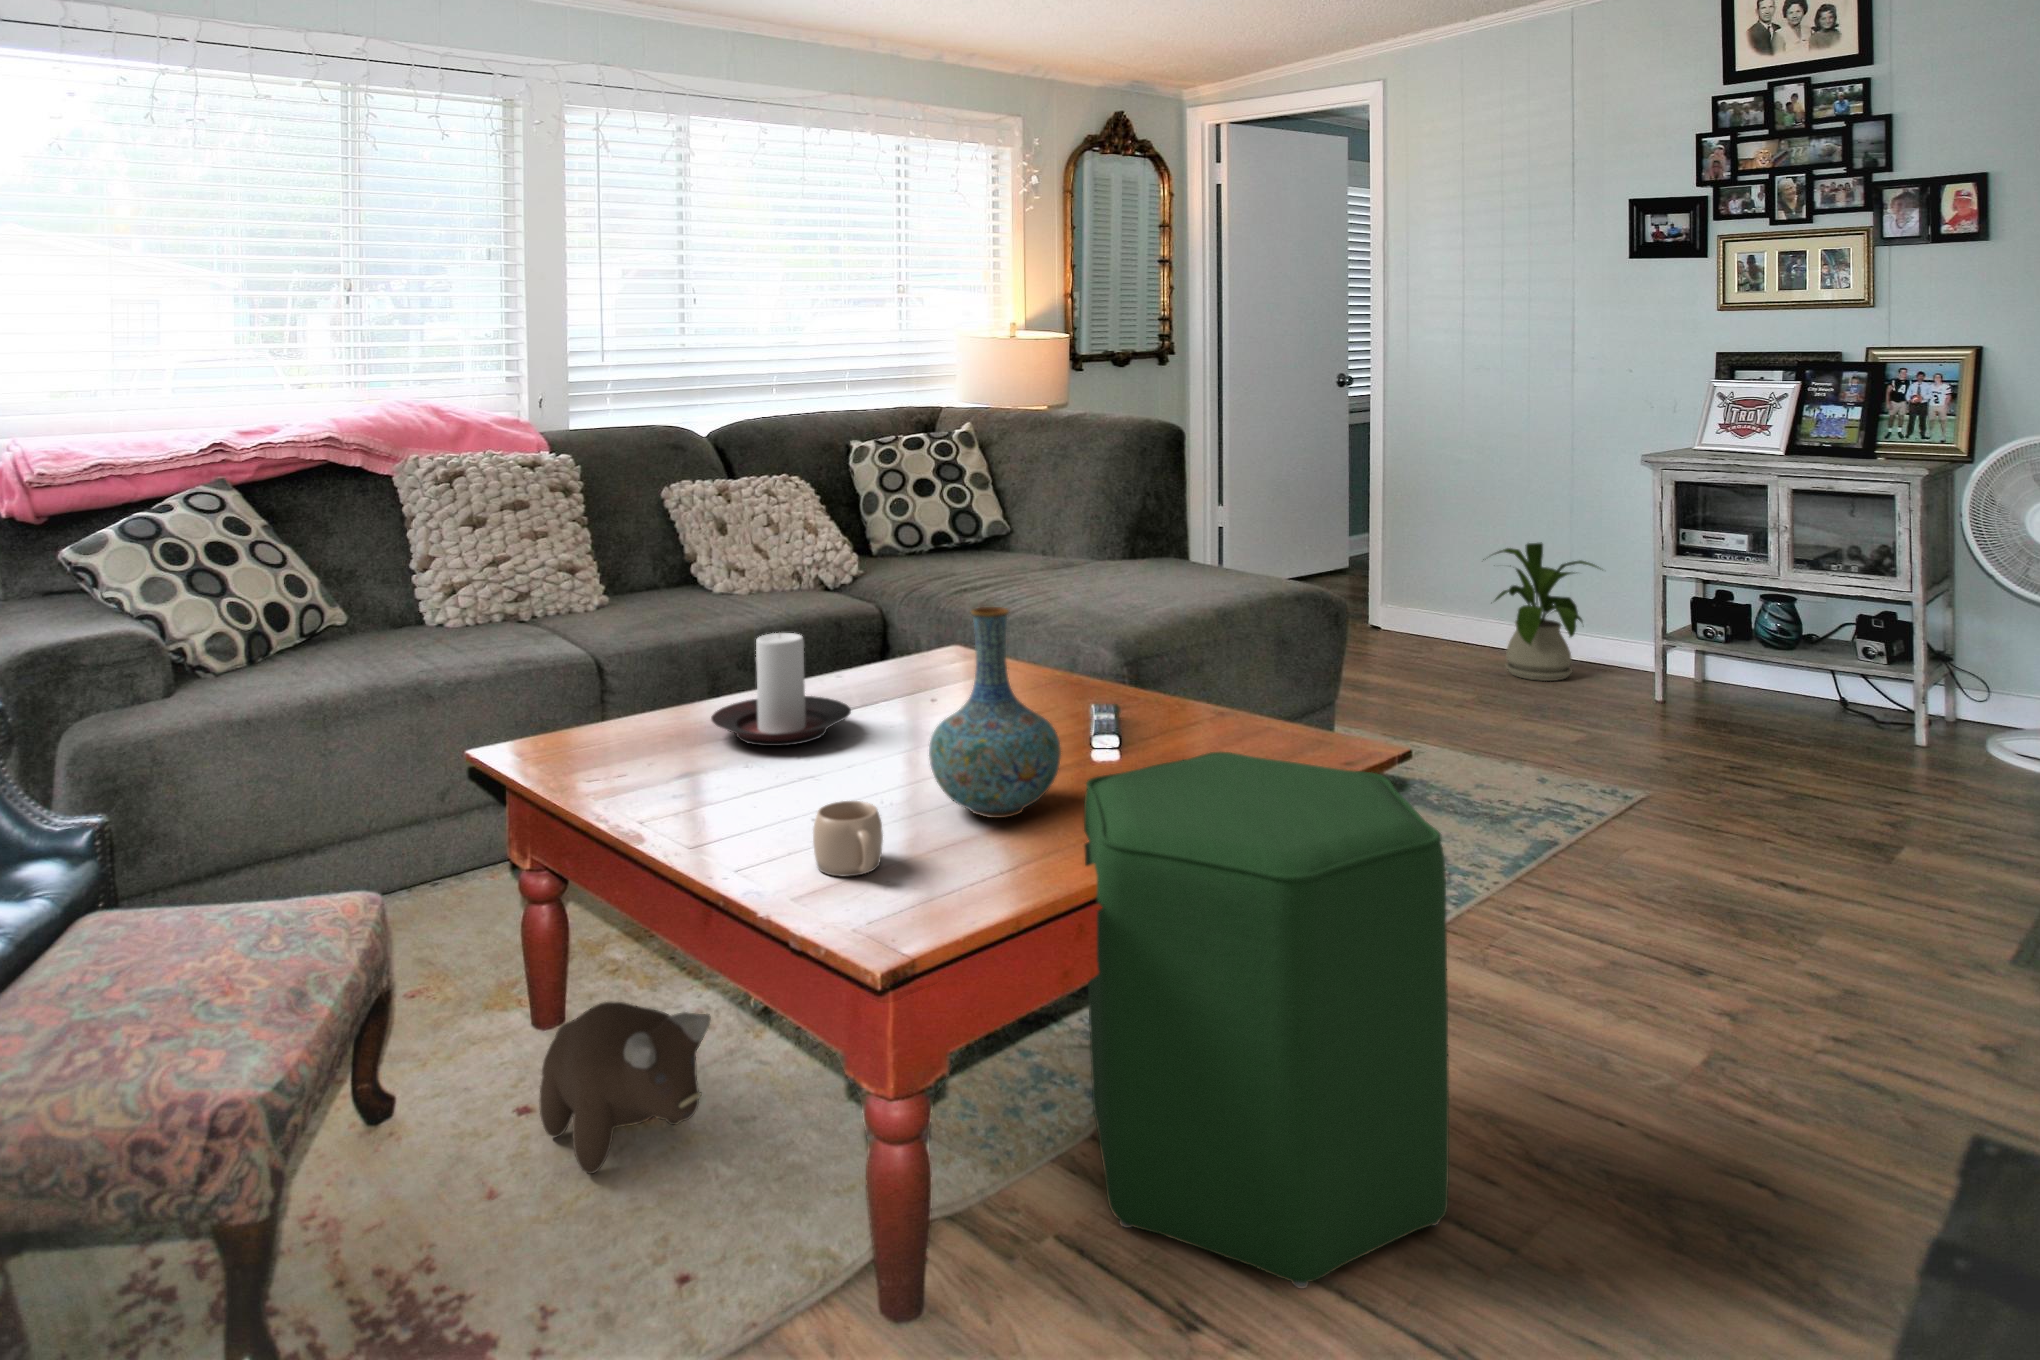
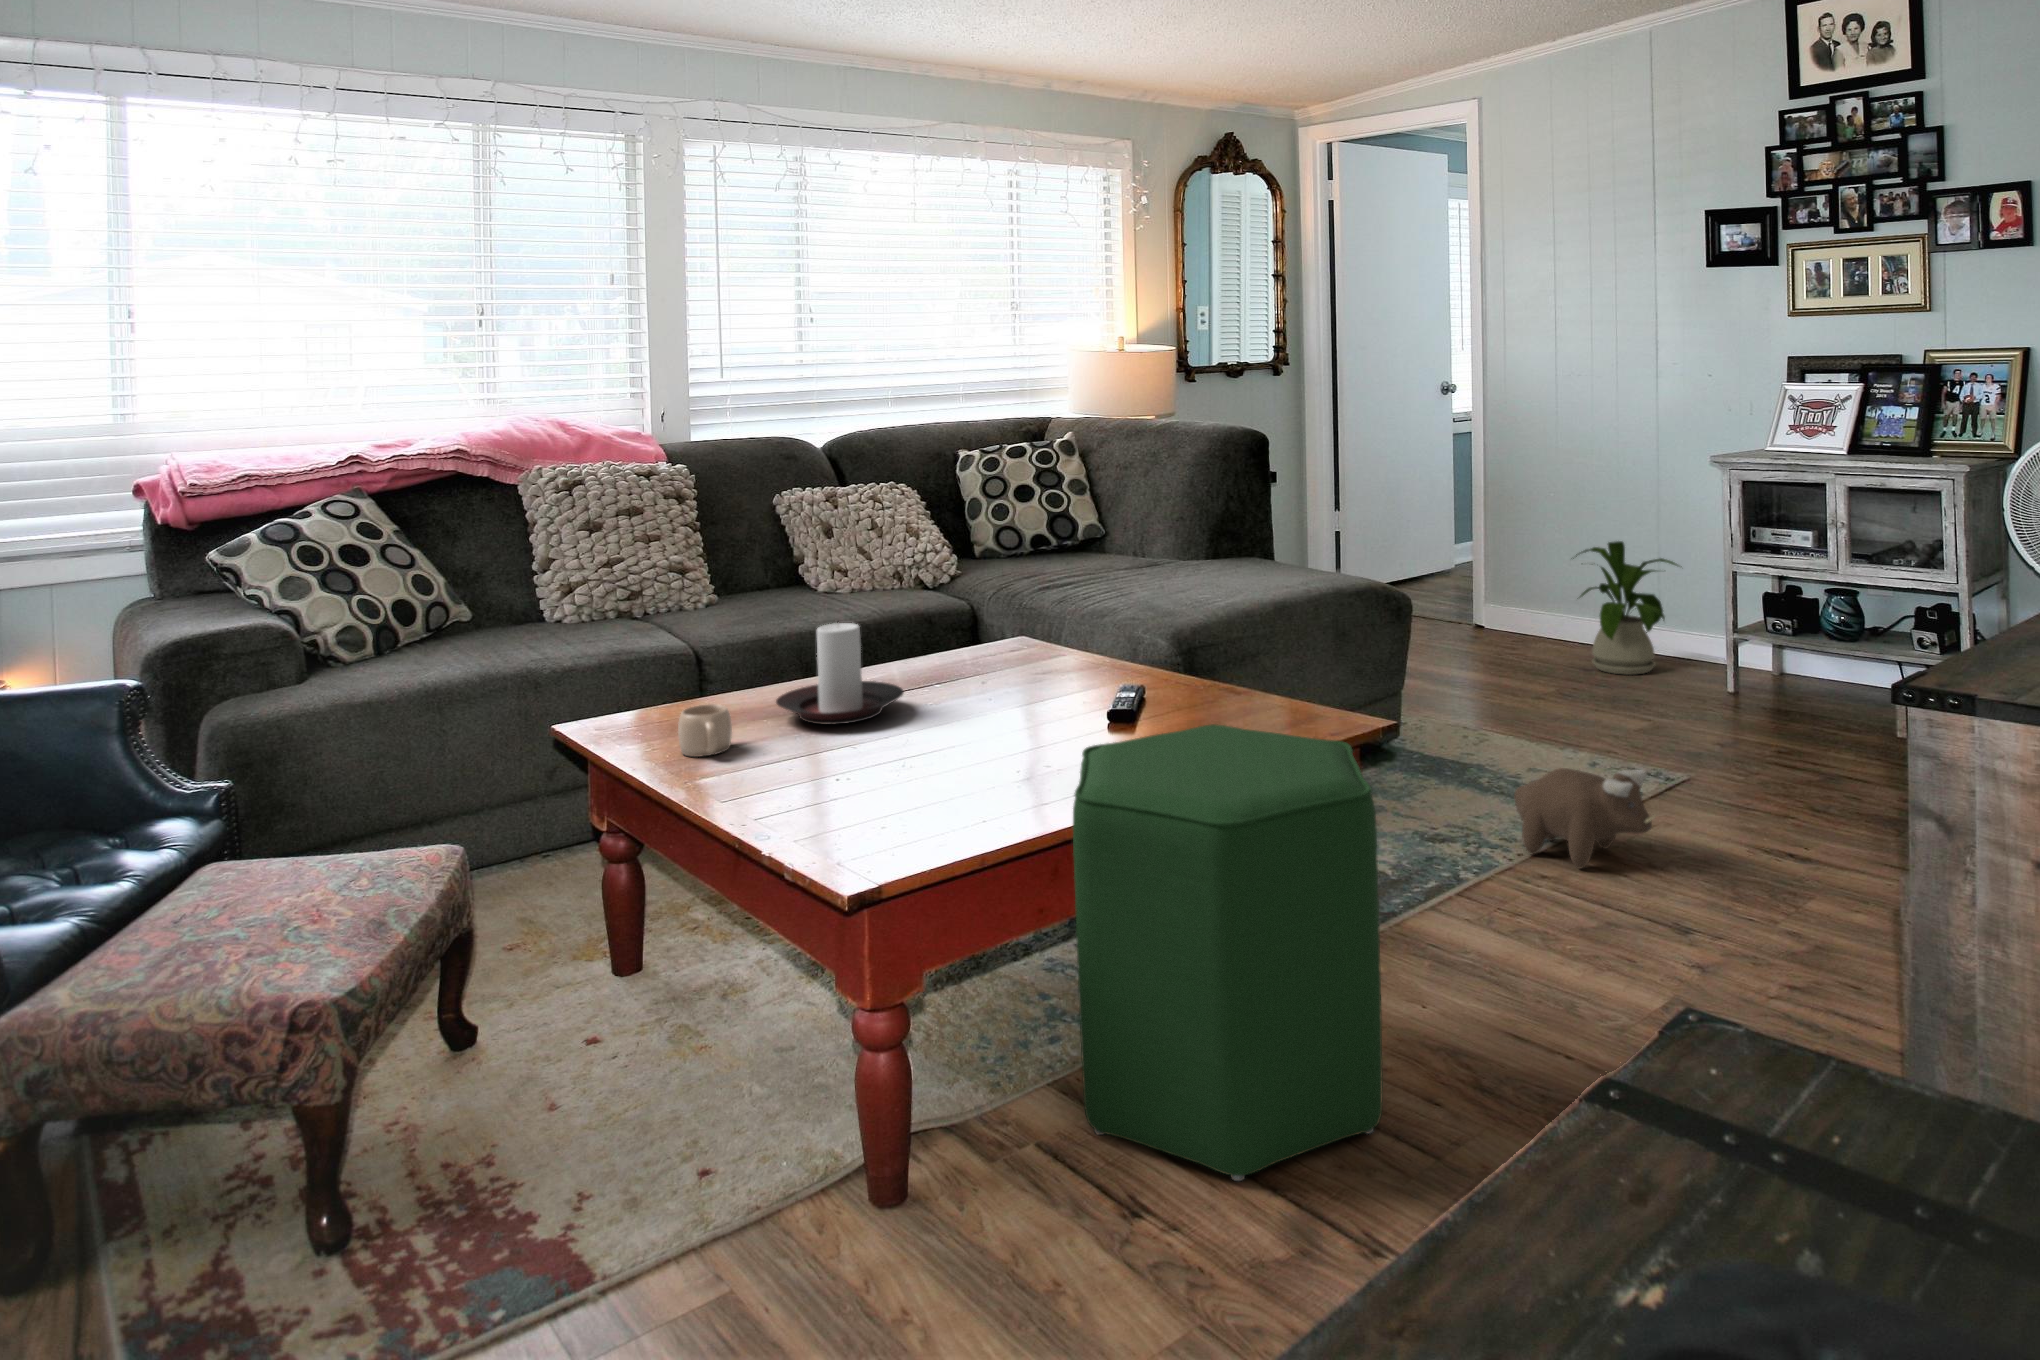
vase: present [929,607,1061,818] -> none [949,595,1066,783]
mug: present [813,801,883,877] -> present [678,704,732,757]
plush toy: present [539,1002,711,1174] -> present [1514,768,1655,868]

